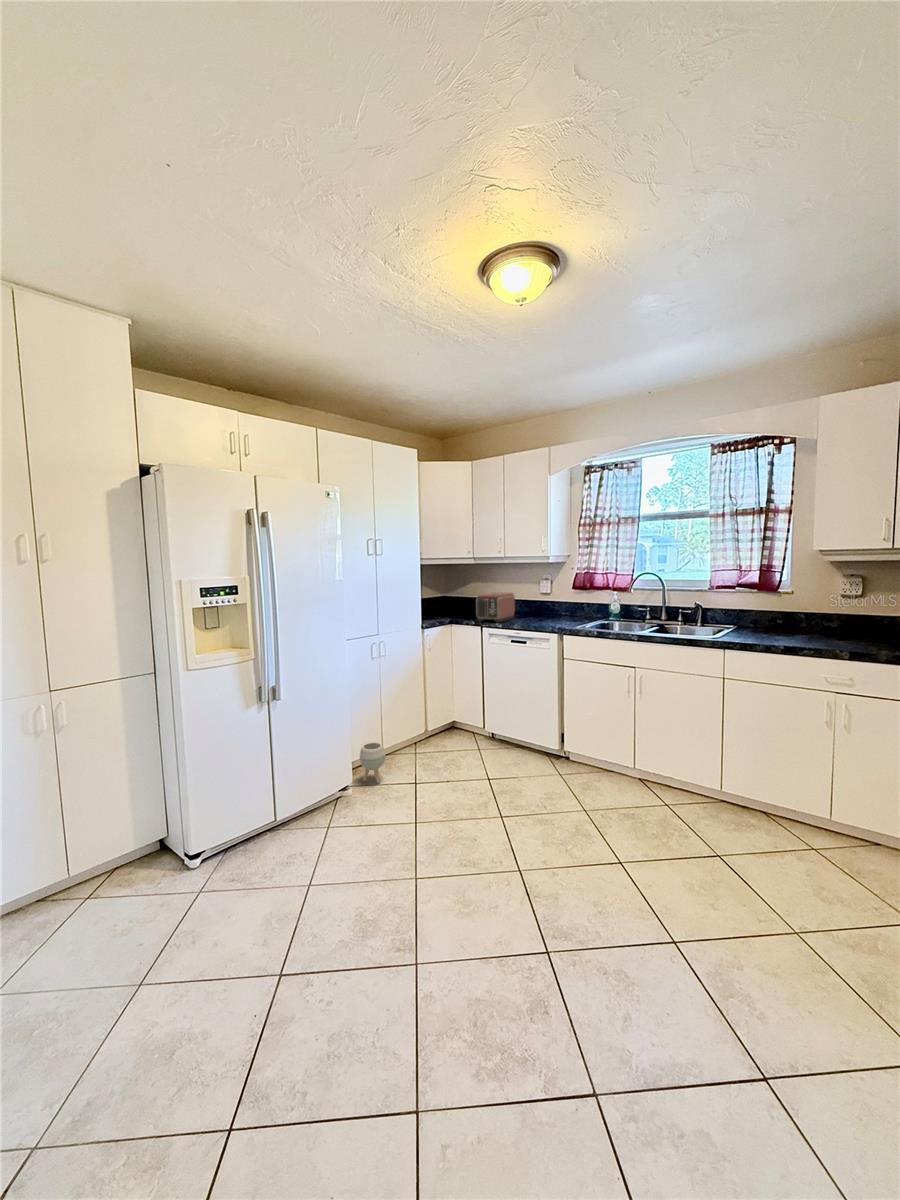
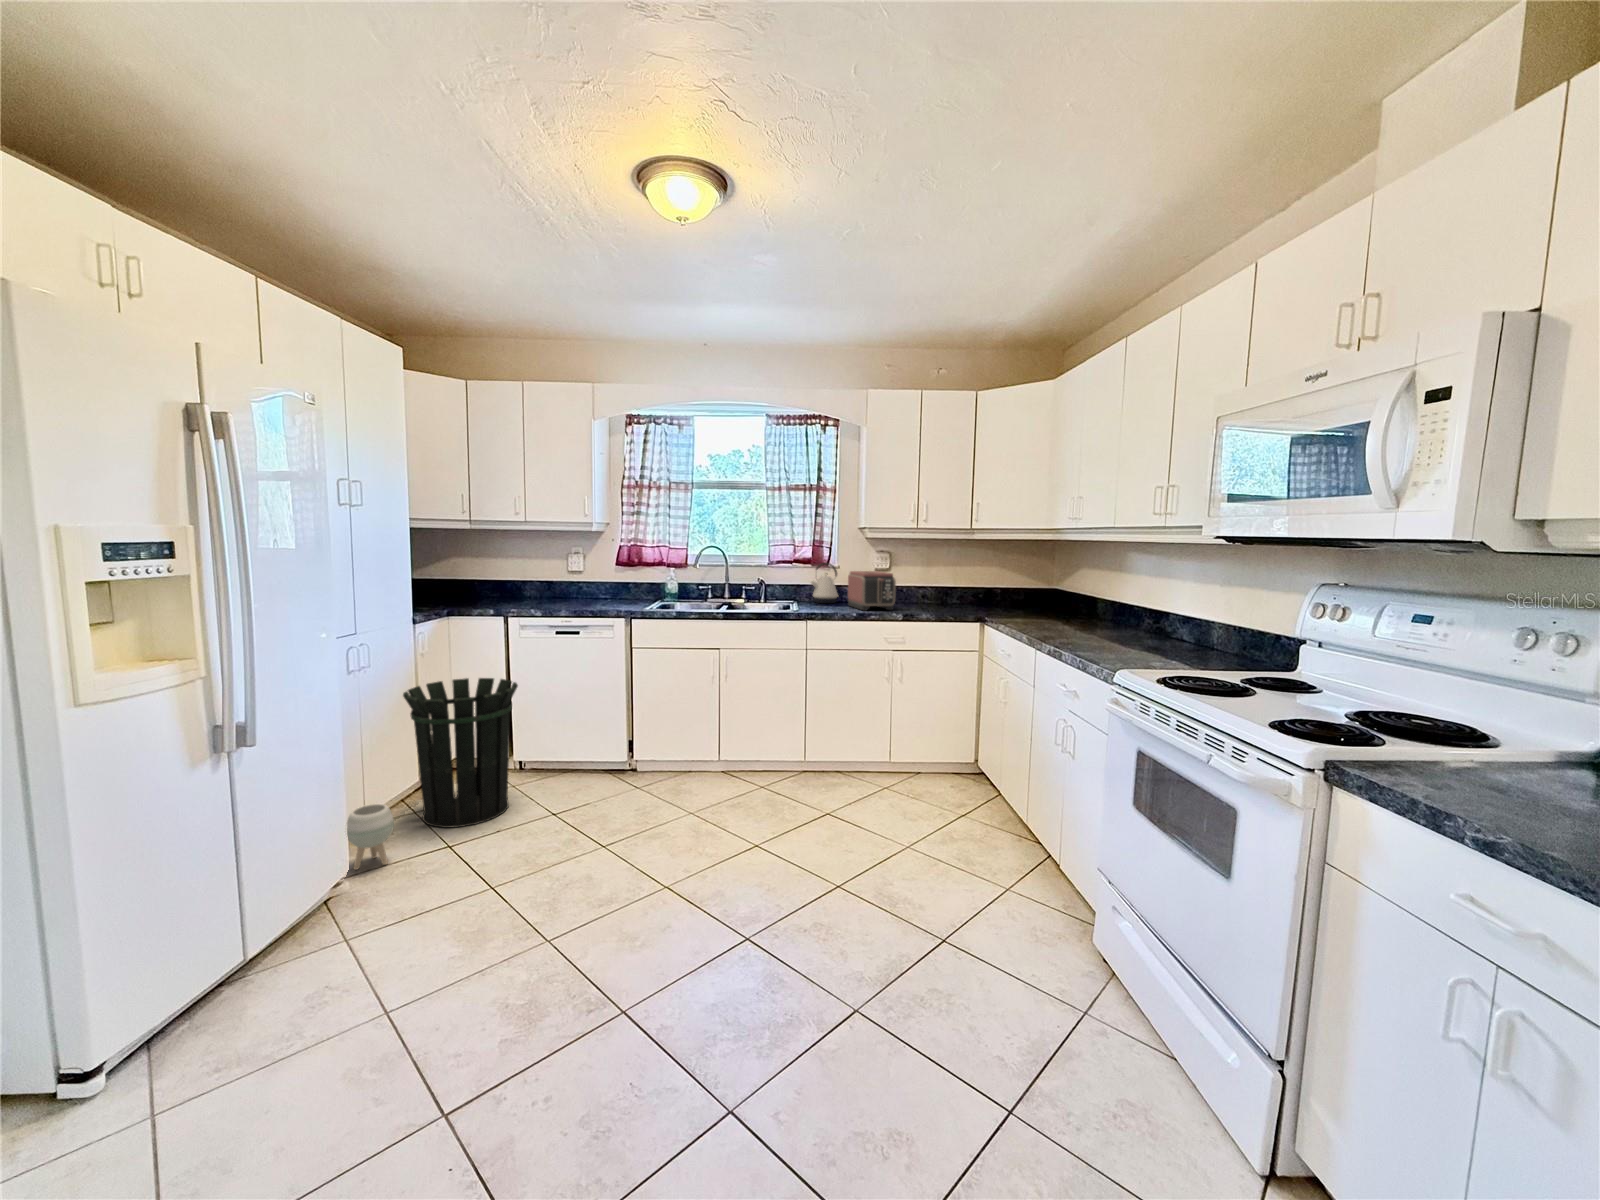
kettle: none [753,588,792,632] -> present [811,563,838,603]
toaster: present [476,592,515,623] -> present [848,571,896,611]
waste bin: none [406,667,476,770] -> present [403,678,518,828]

